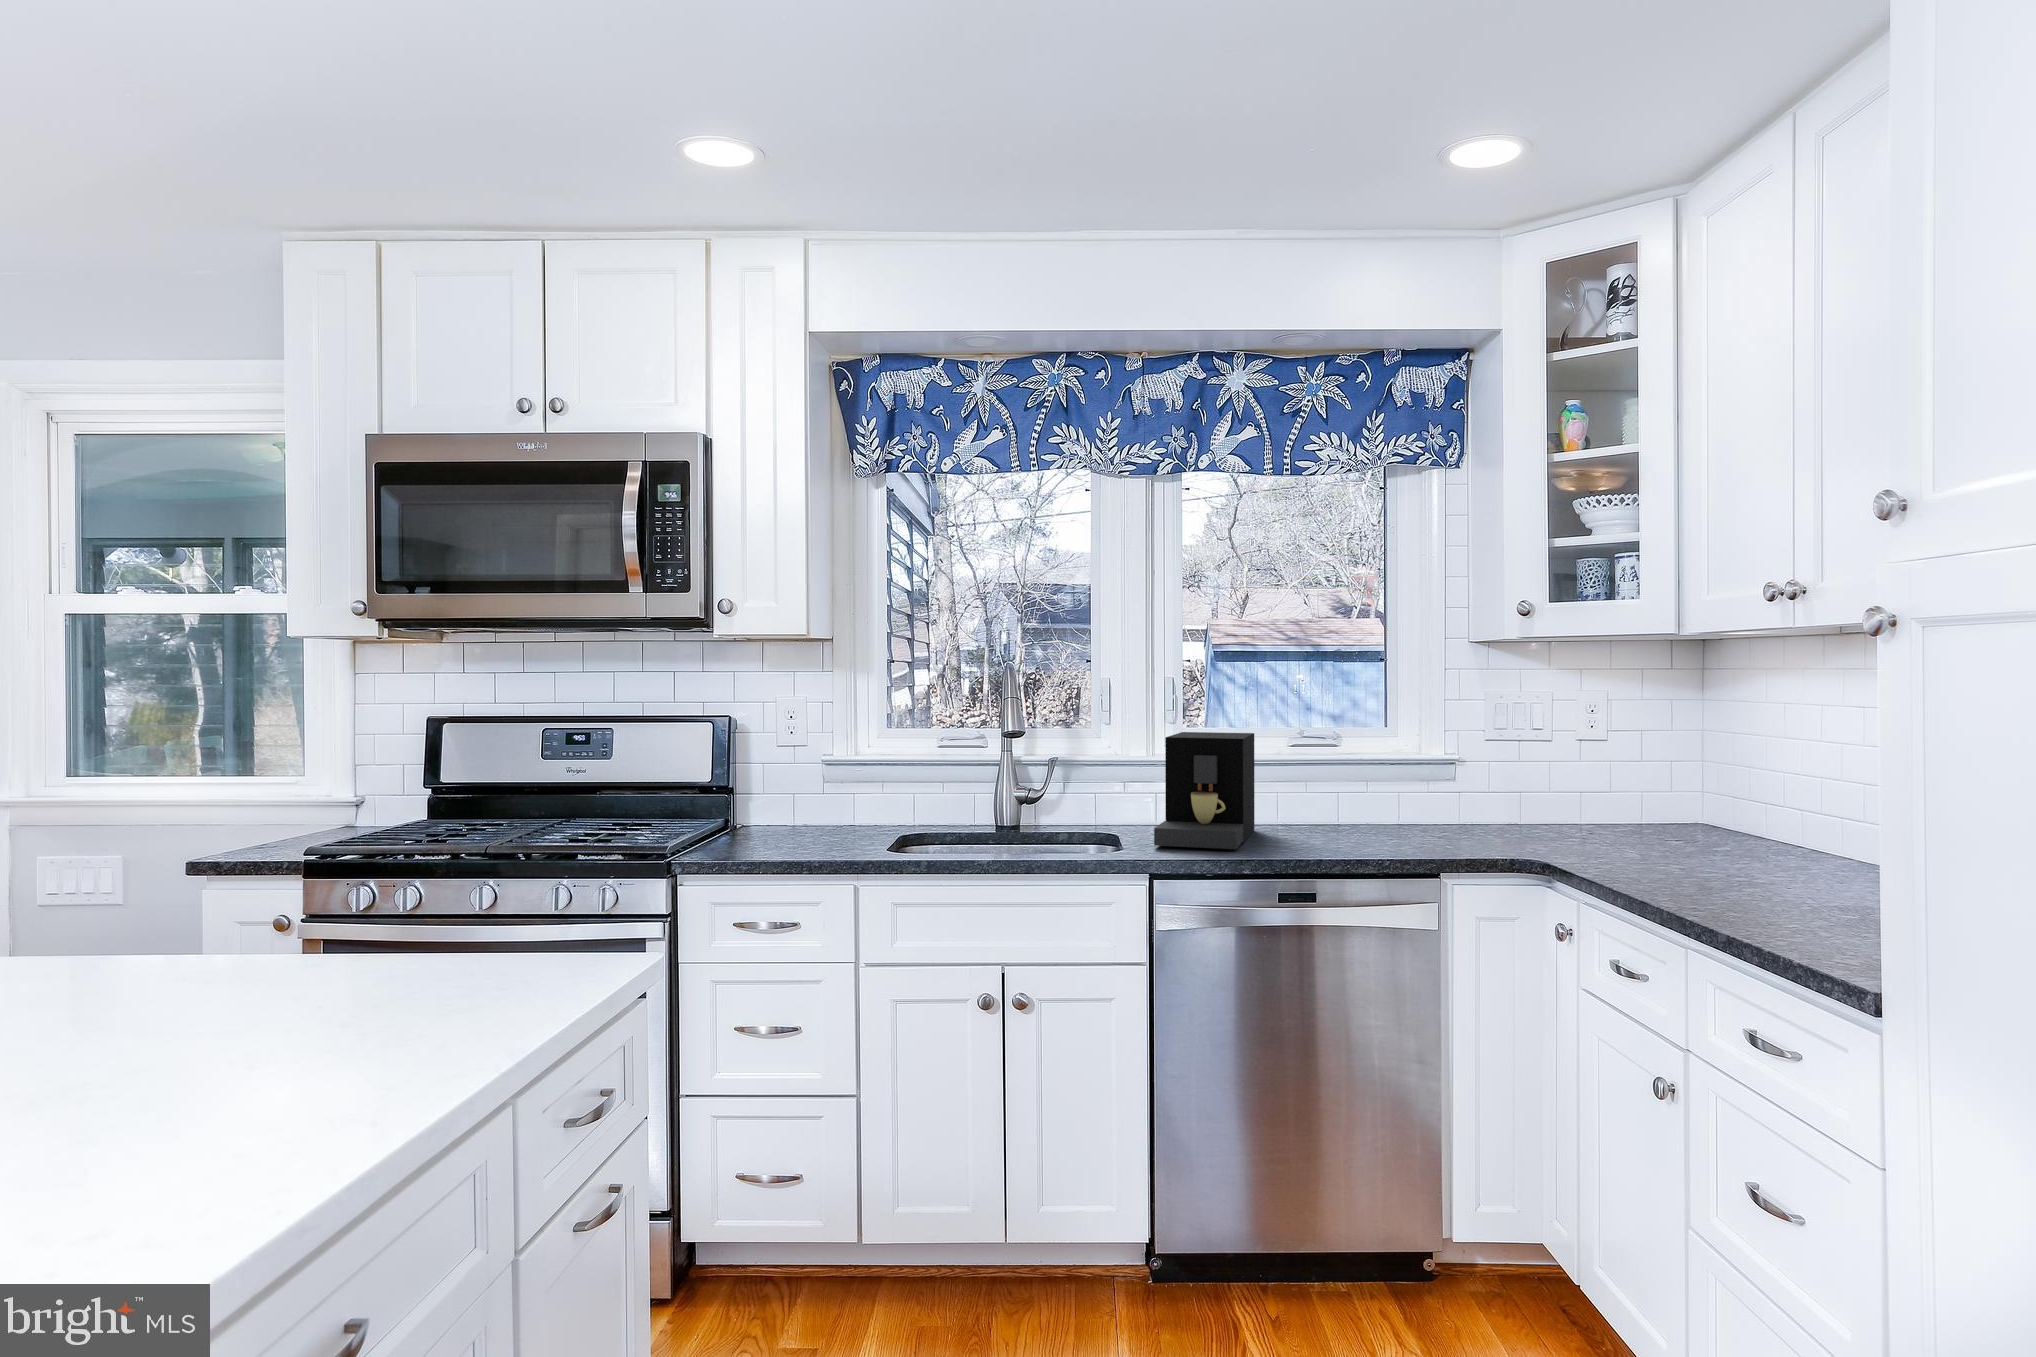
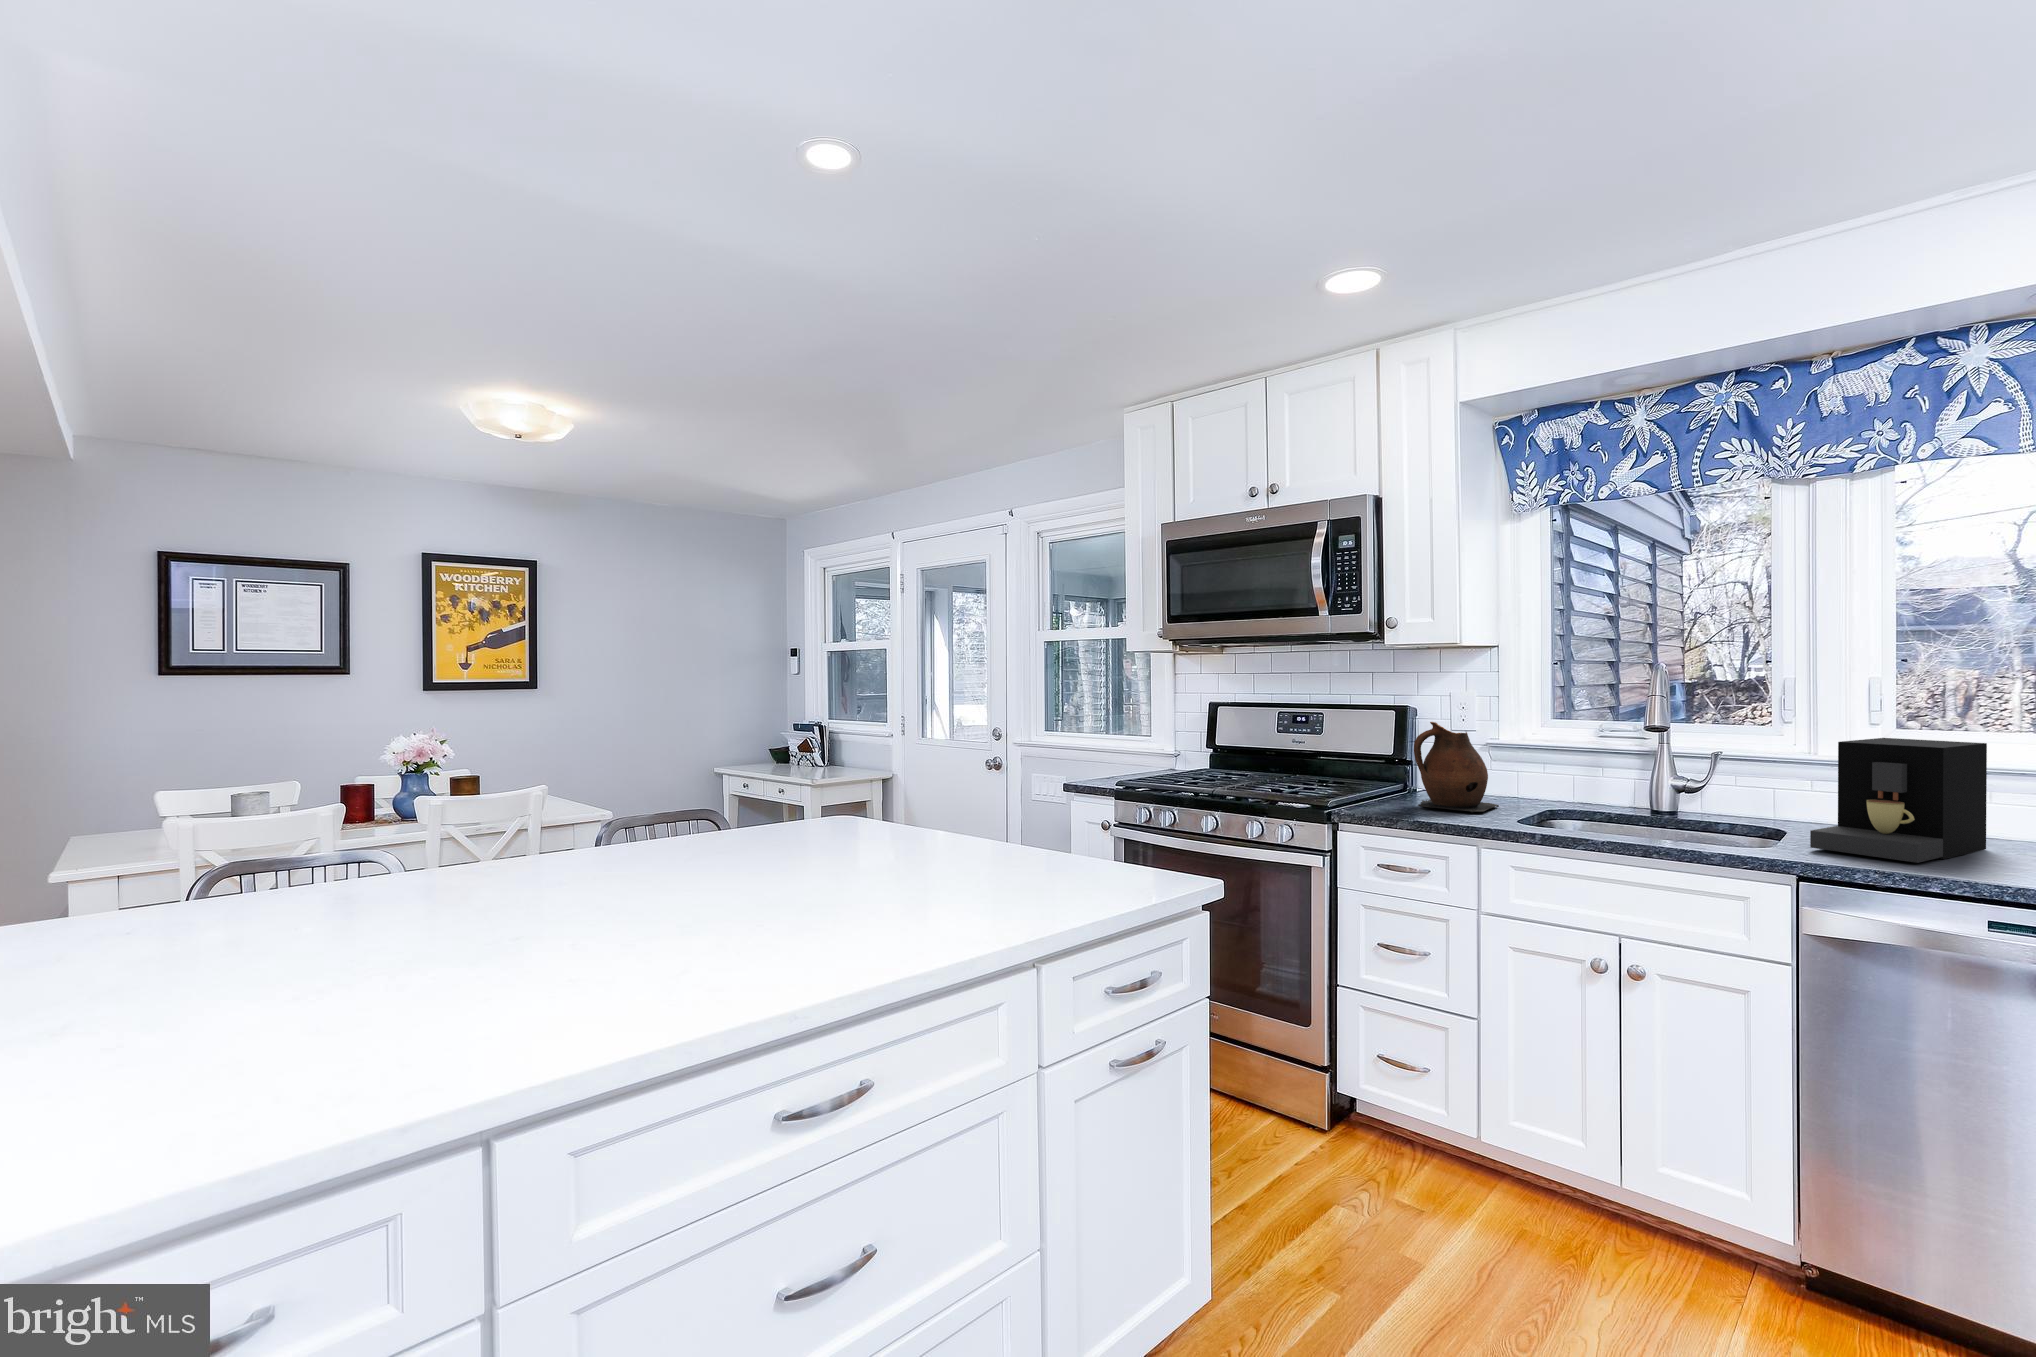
ceramic pitcher: none [757,734,850,847] -> present [1414,722,1499,813]

